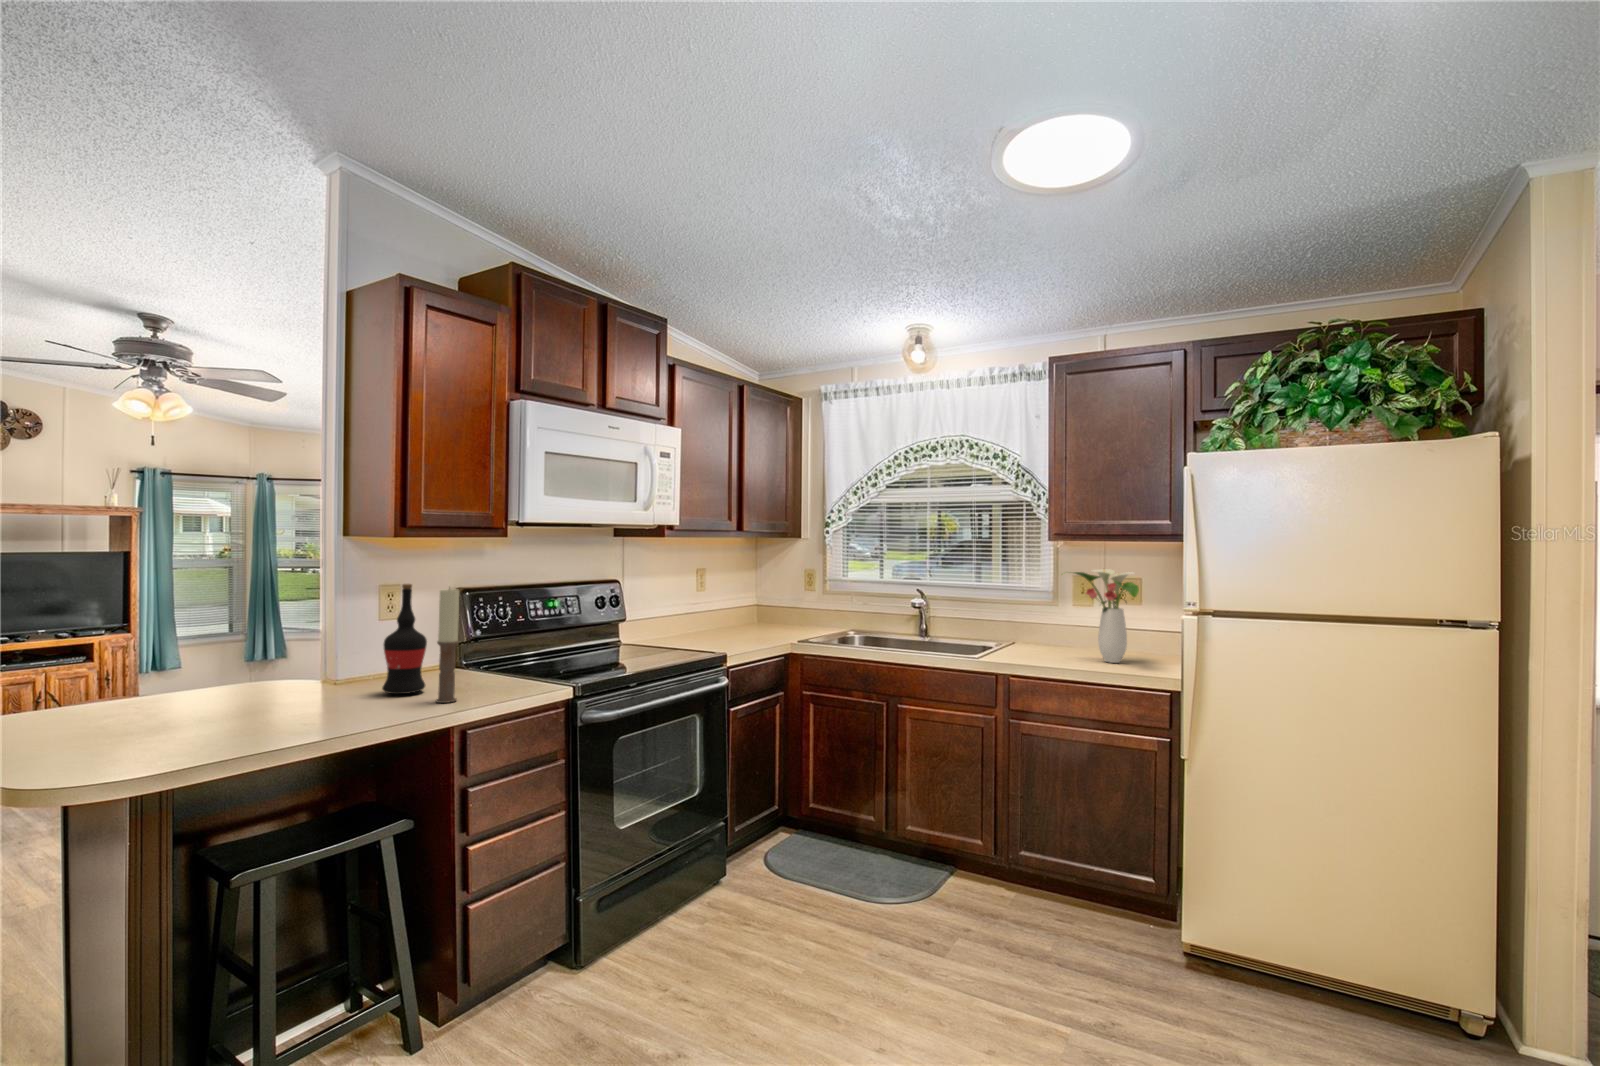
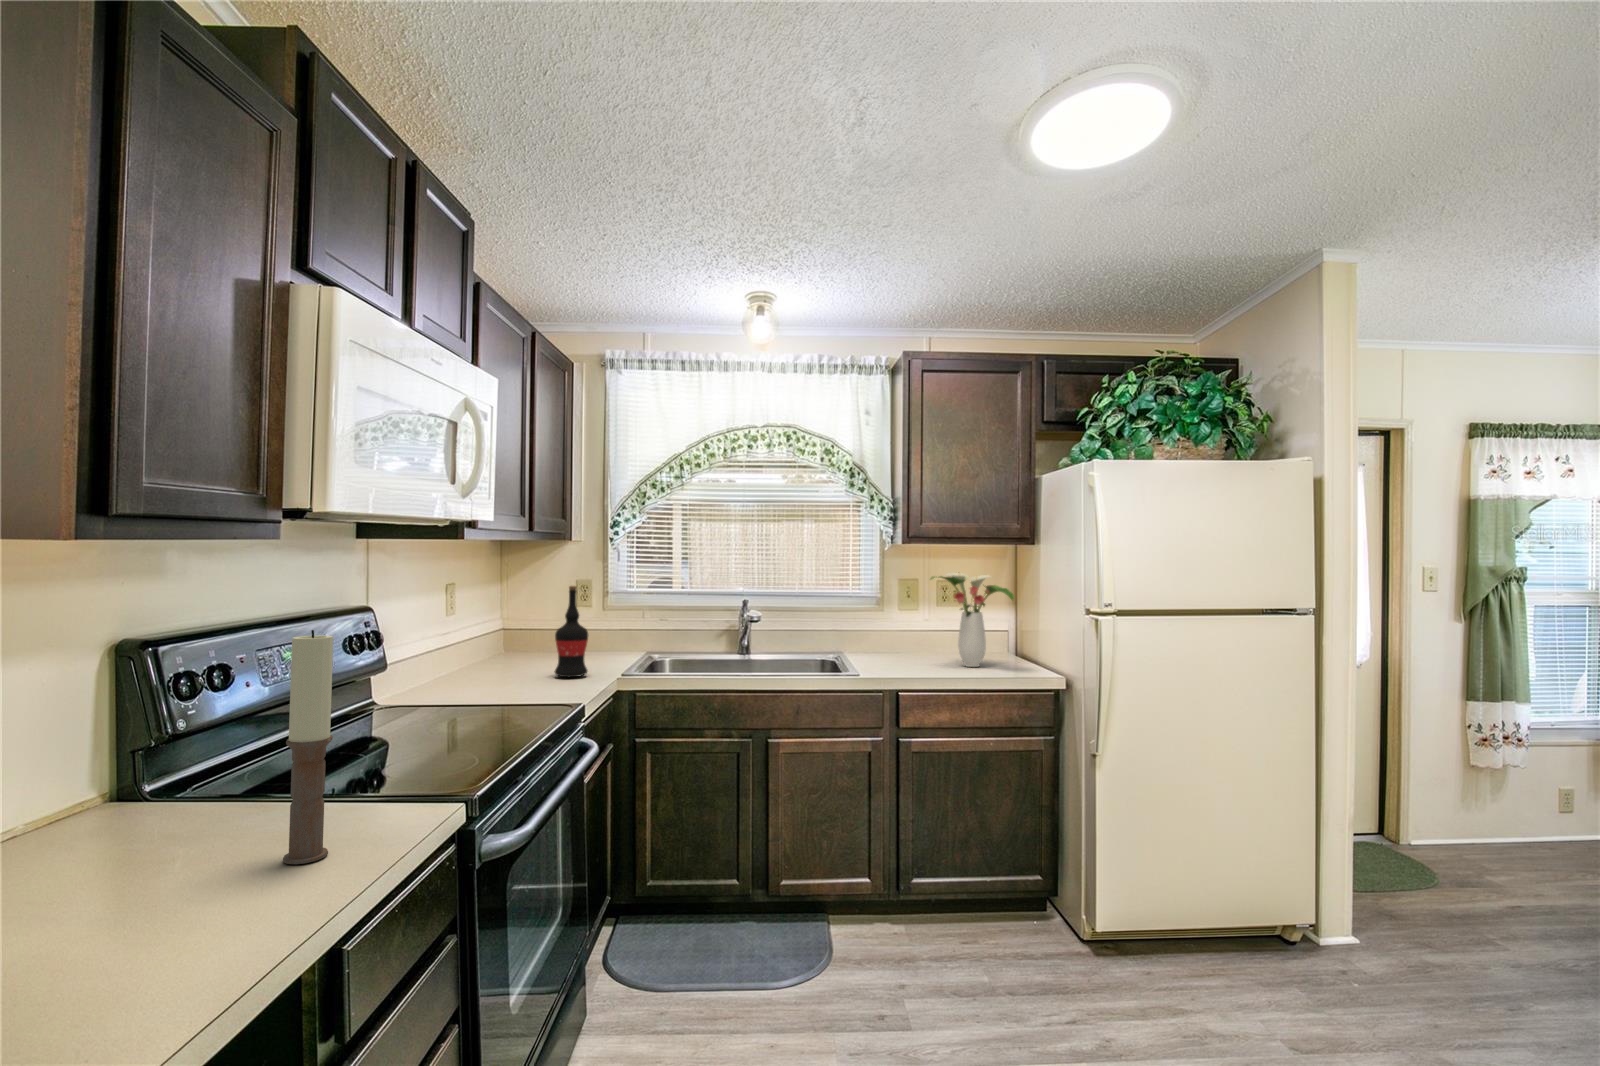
wine bottle: present [382,584,427,694] -> present [554,586,588,677]

